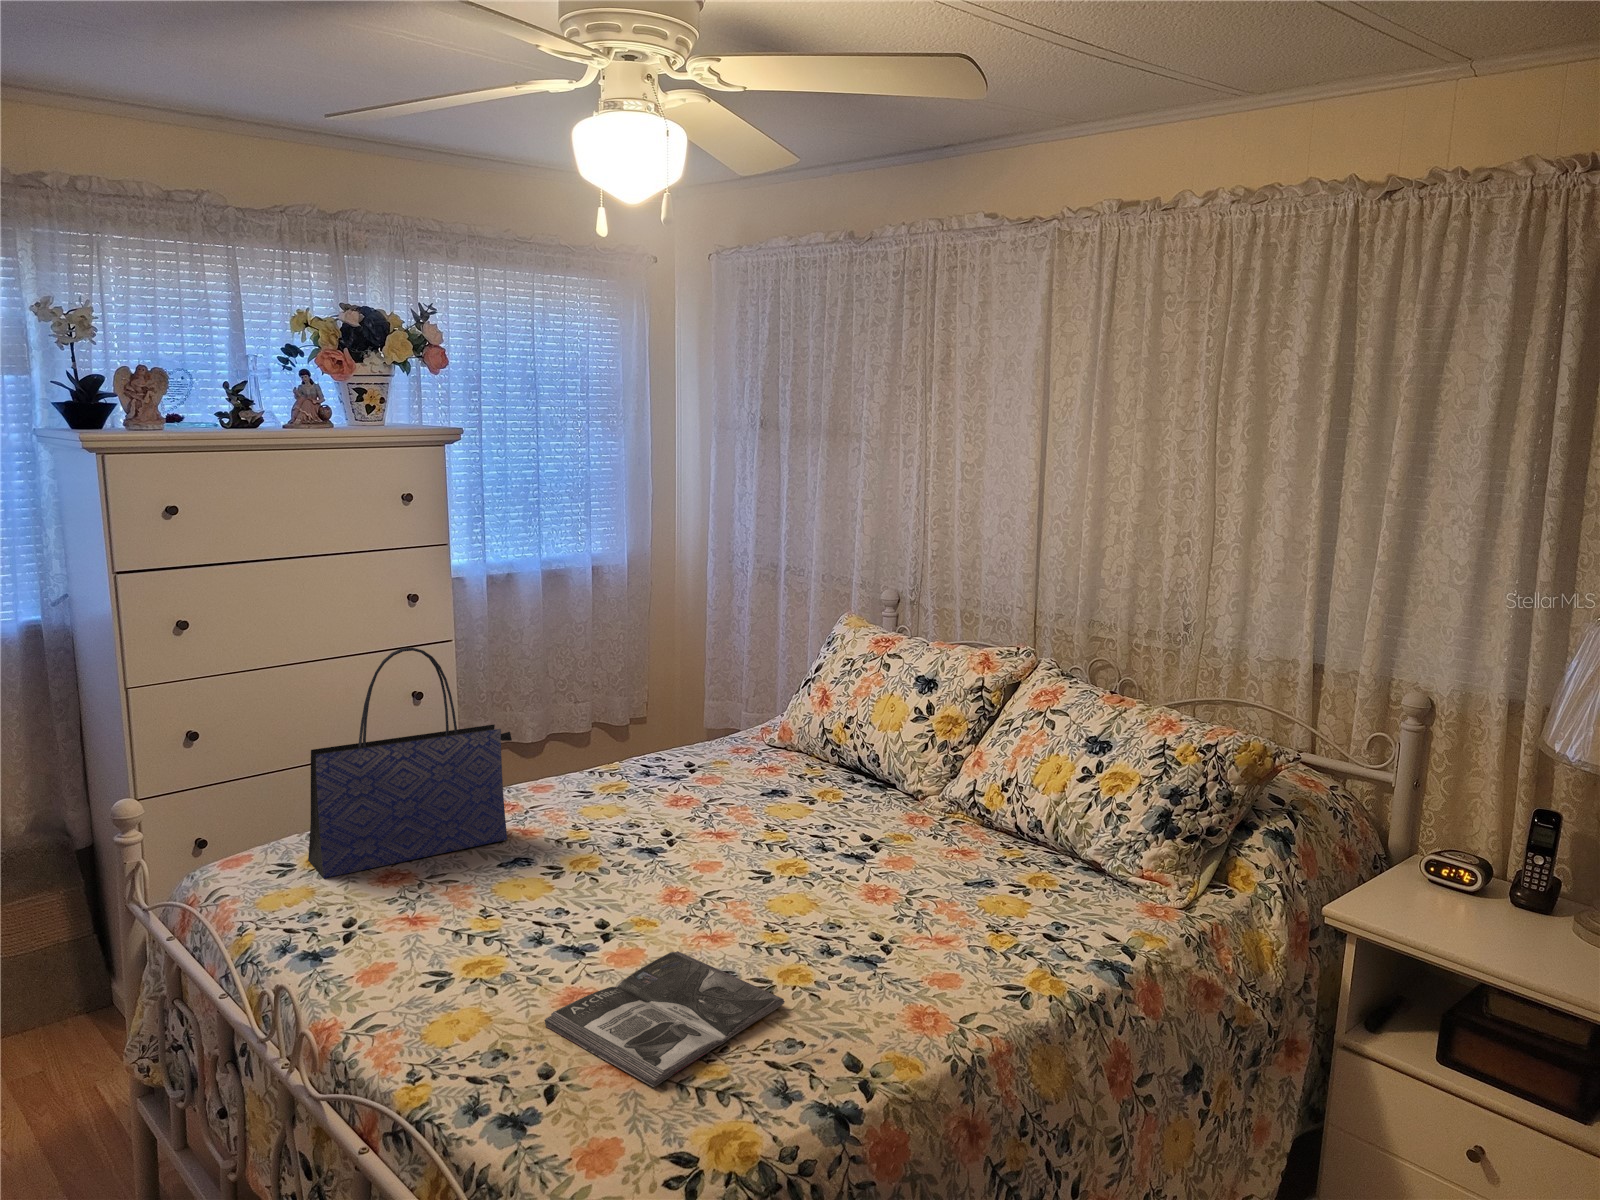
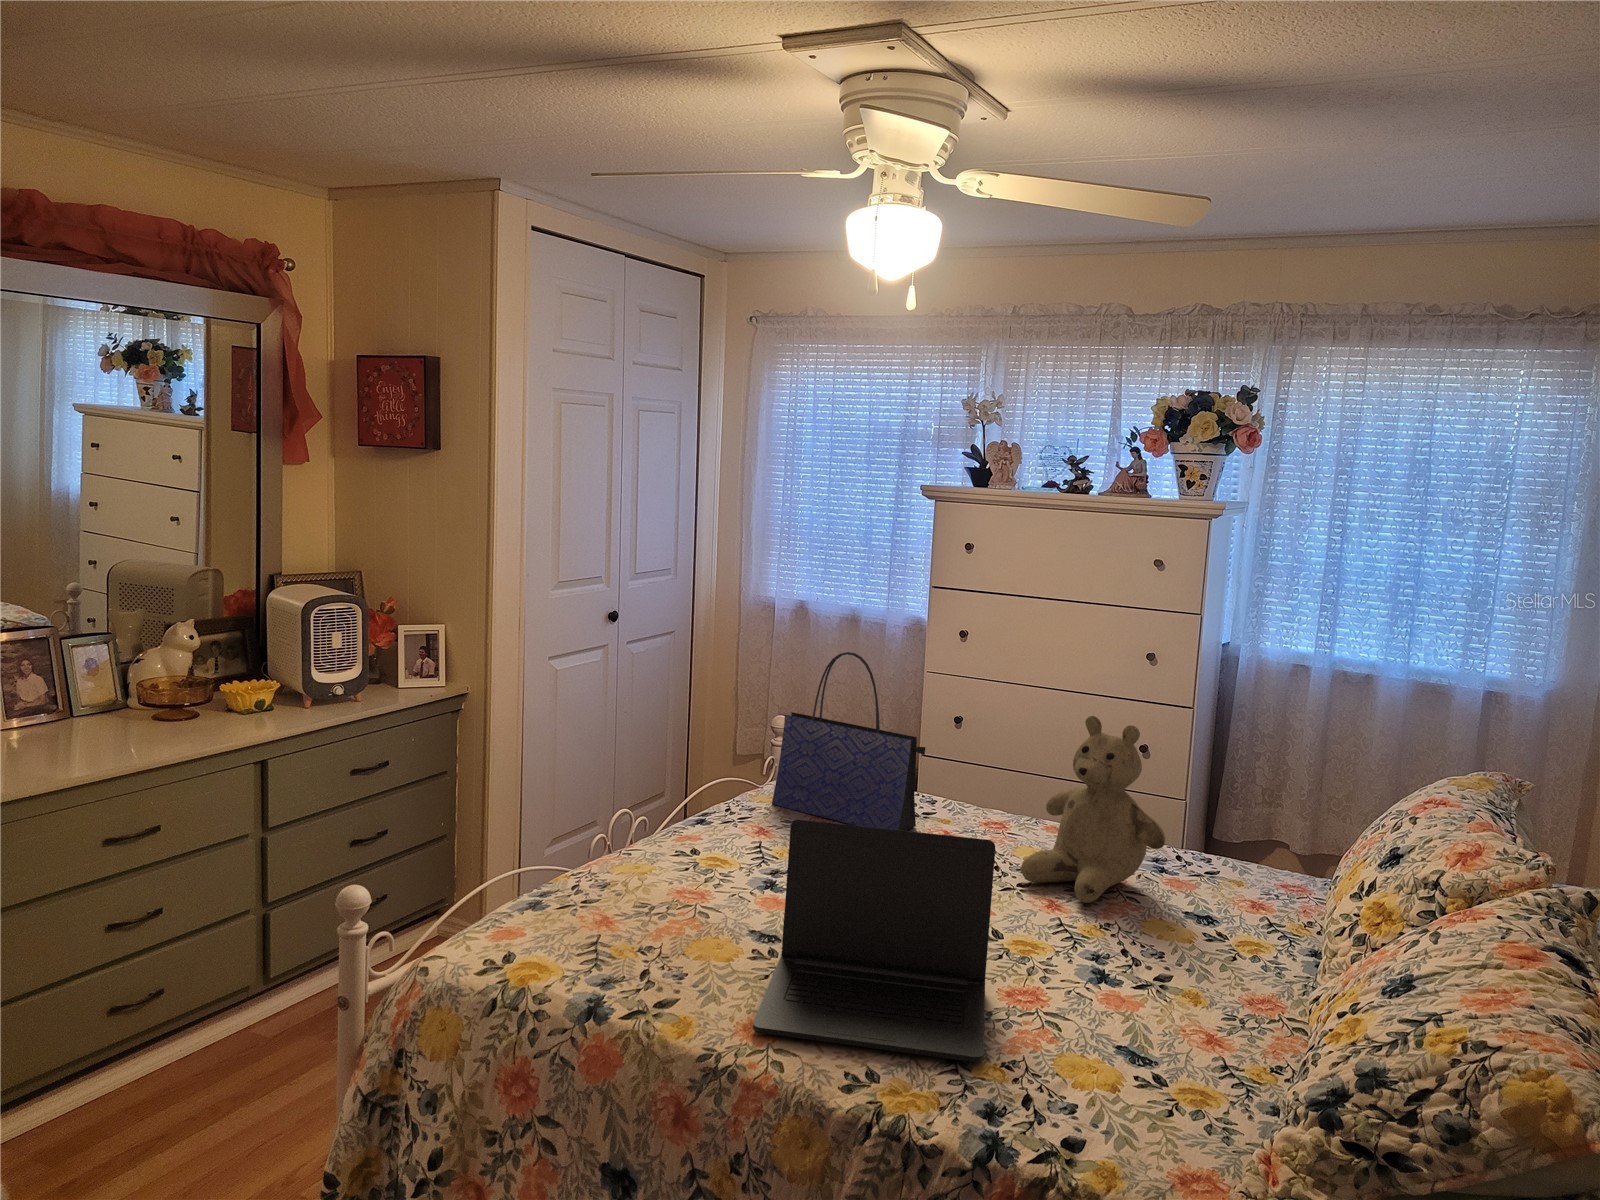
teddy bear: none [621,646,744,818] -> present [1021,716,1165,903]
laptop: none [784,766,1003,1016] -> present [753,819,995,1062]
magazine: present [544,951,785,1087] -> none [582,889,771,965]

